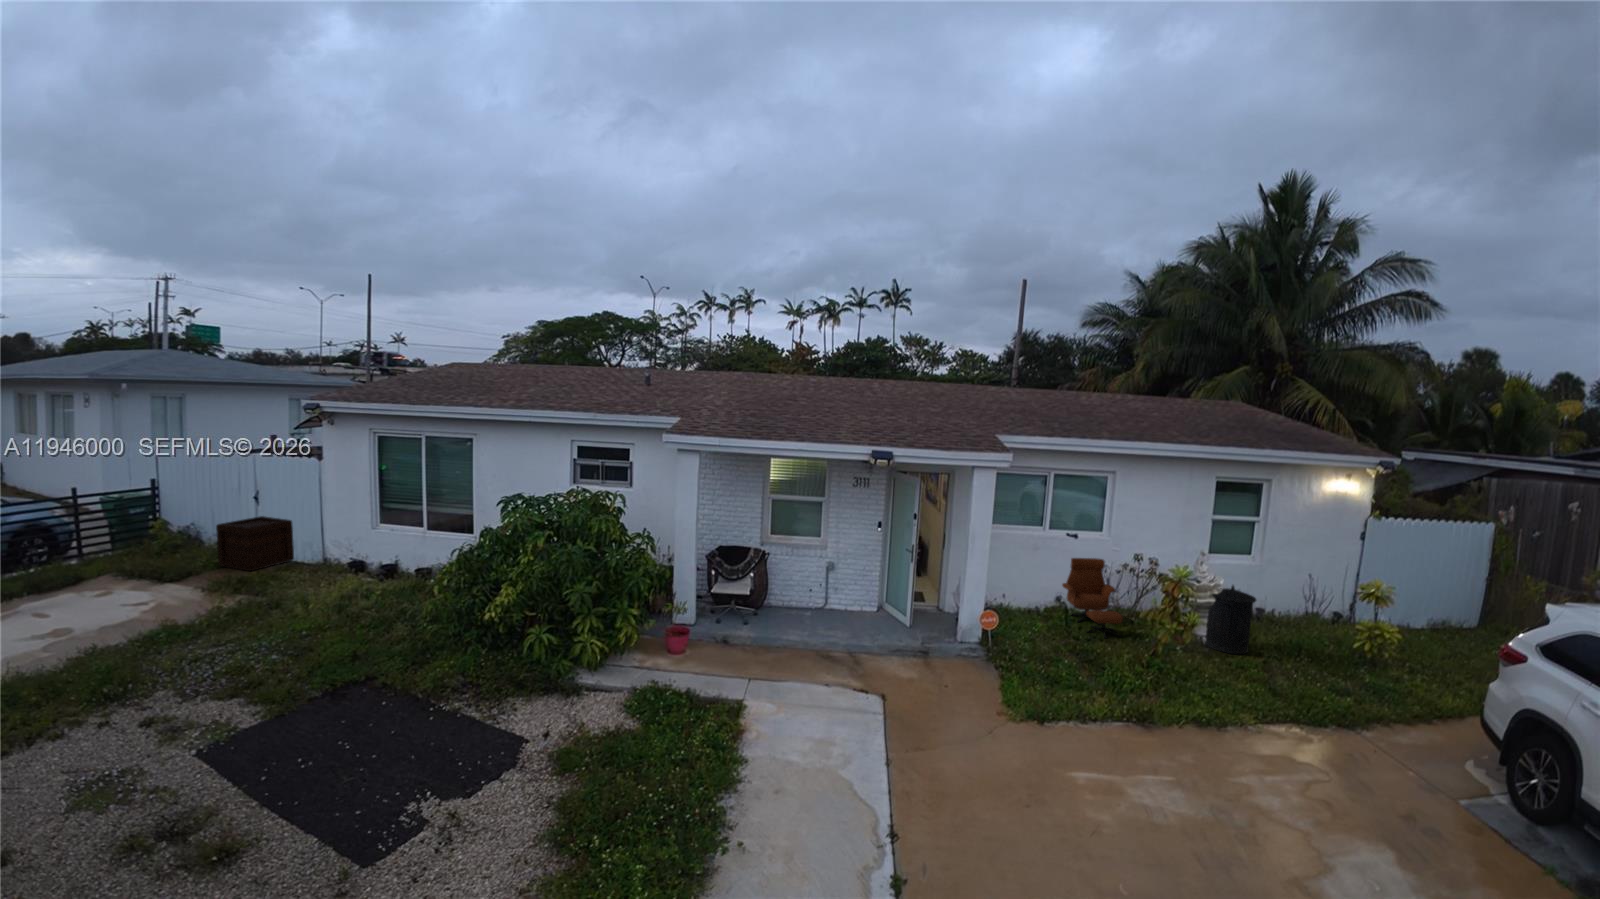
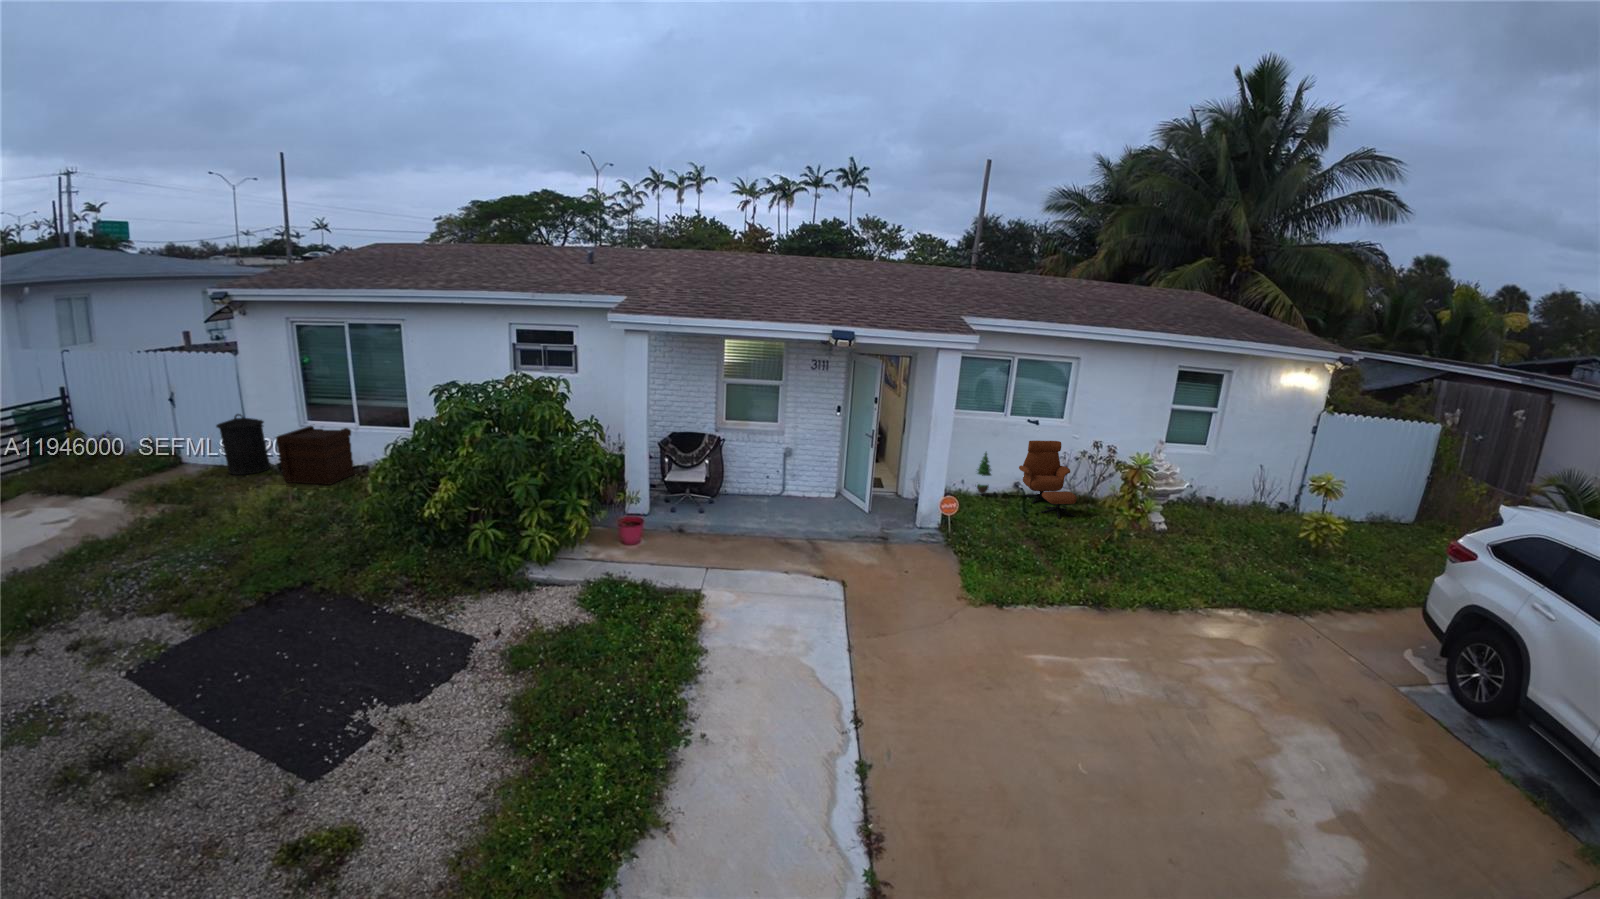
wooden crate: present [216,516,294,571] -> present [276,426,355,485]
potted tree: none [1017,567,1034,612] -> present [977,453,991,494]
trash can: present [1205,585,1256,654] -> present [216,414,271,475]

